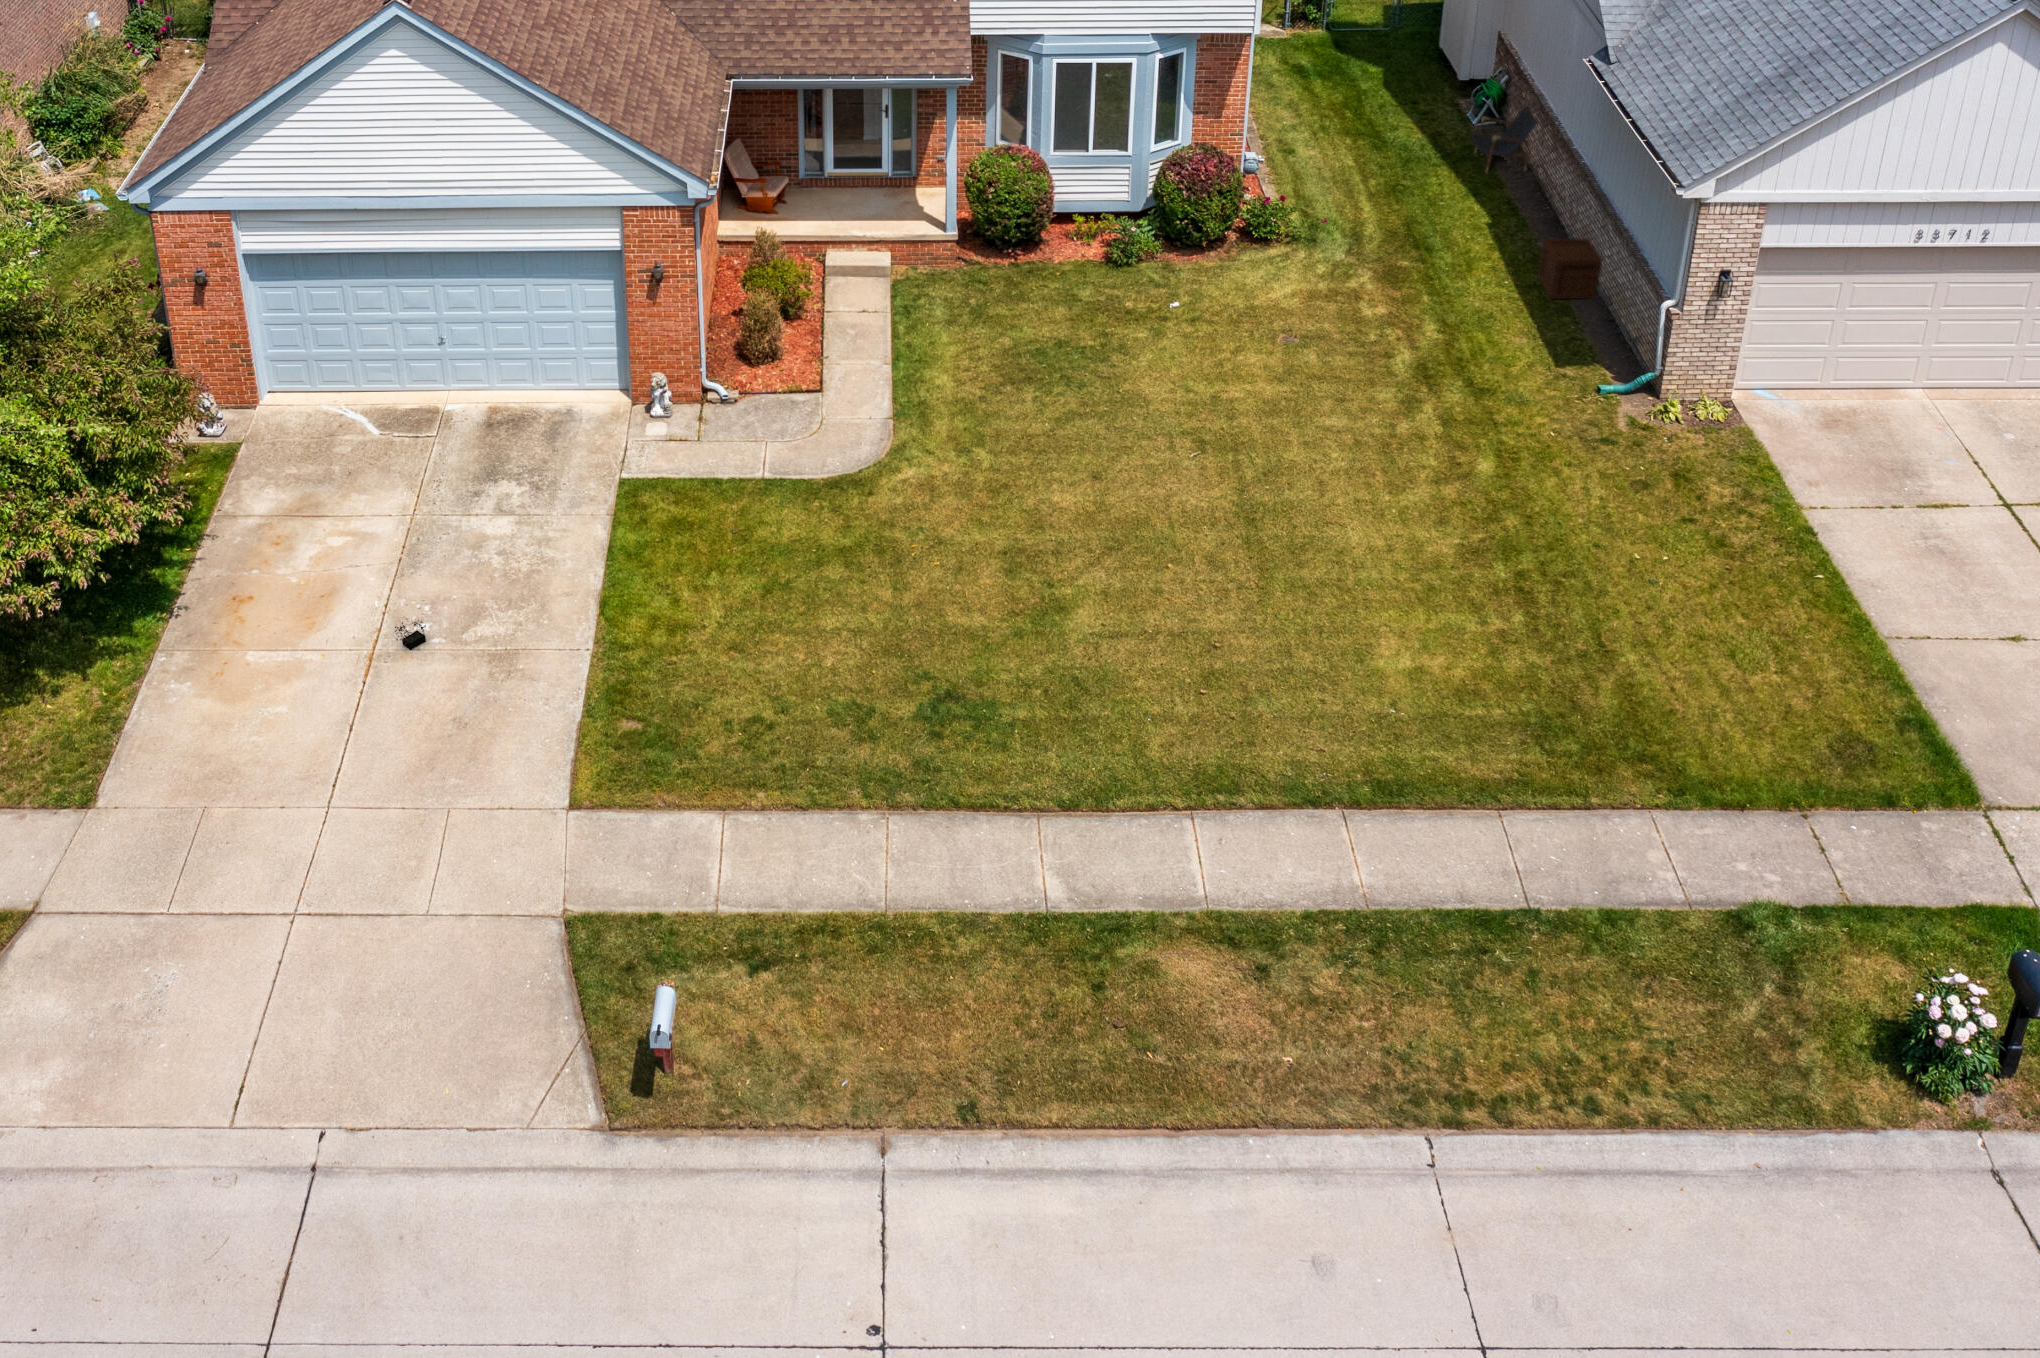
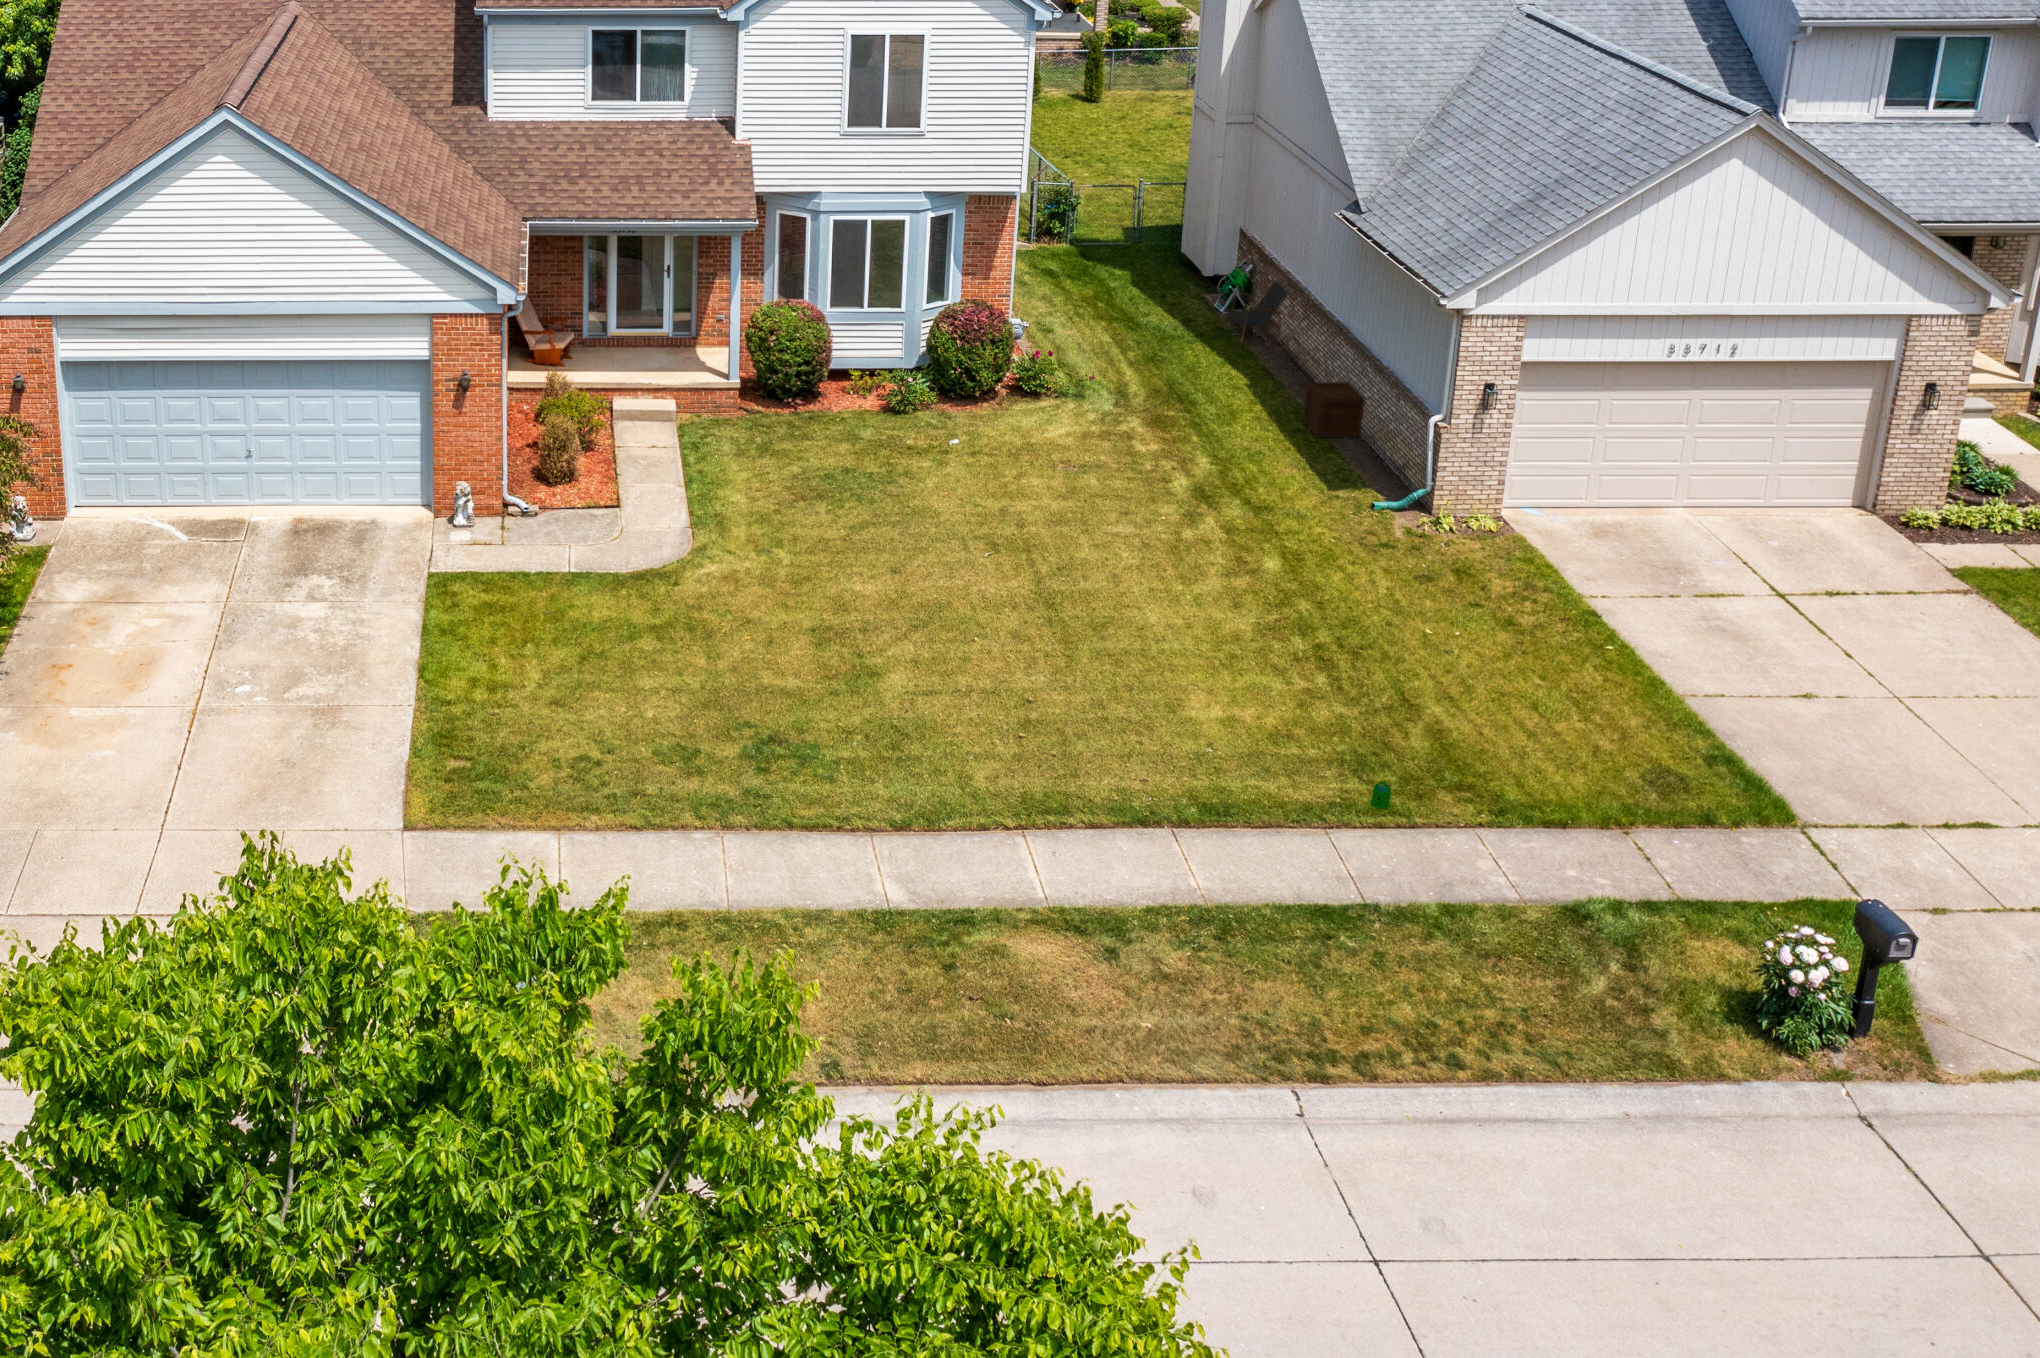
decorative plant: present [395,620,426,650] -> none [219,675,249,704]
watering can: none [1549,754,1570,781] -> present [1370,781,1391,809]

